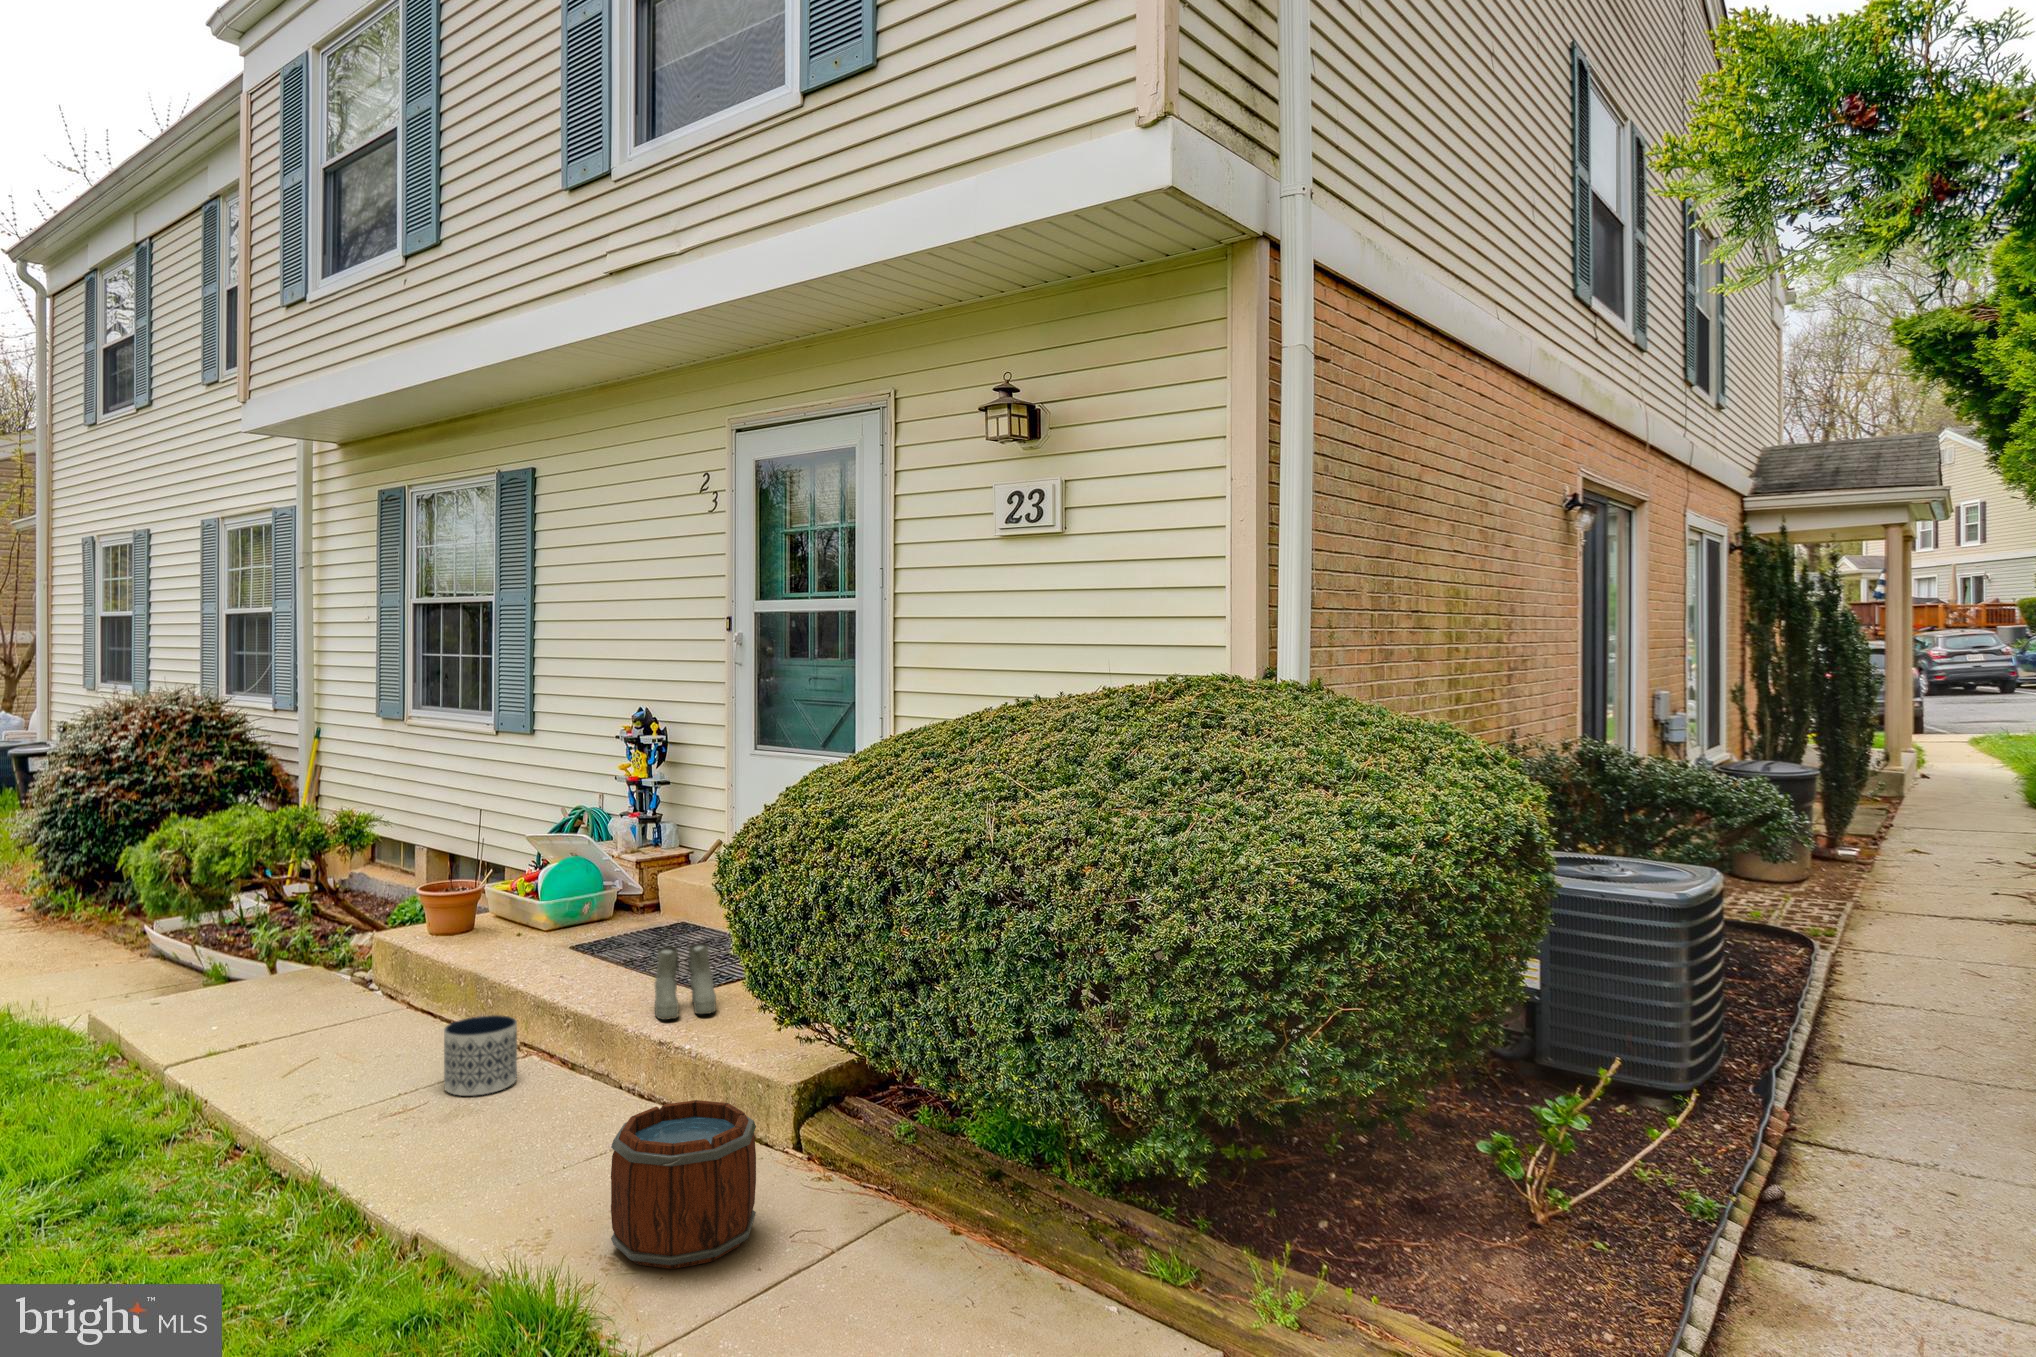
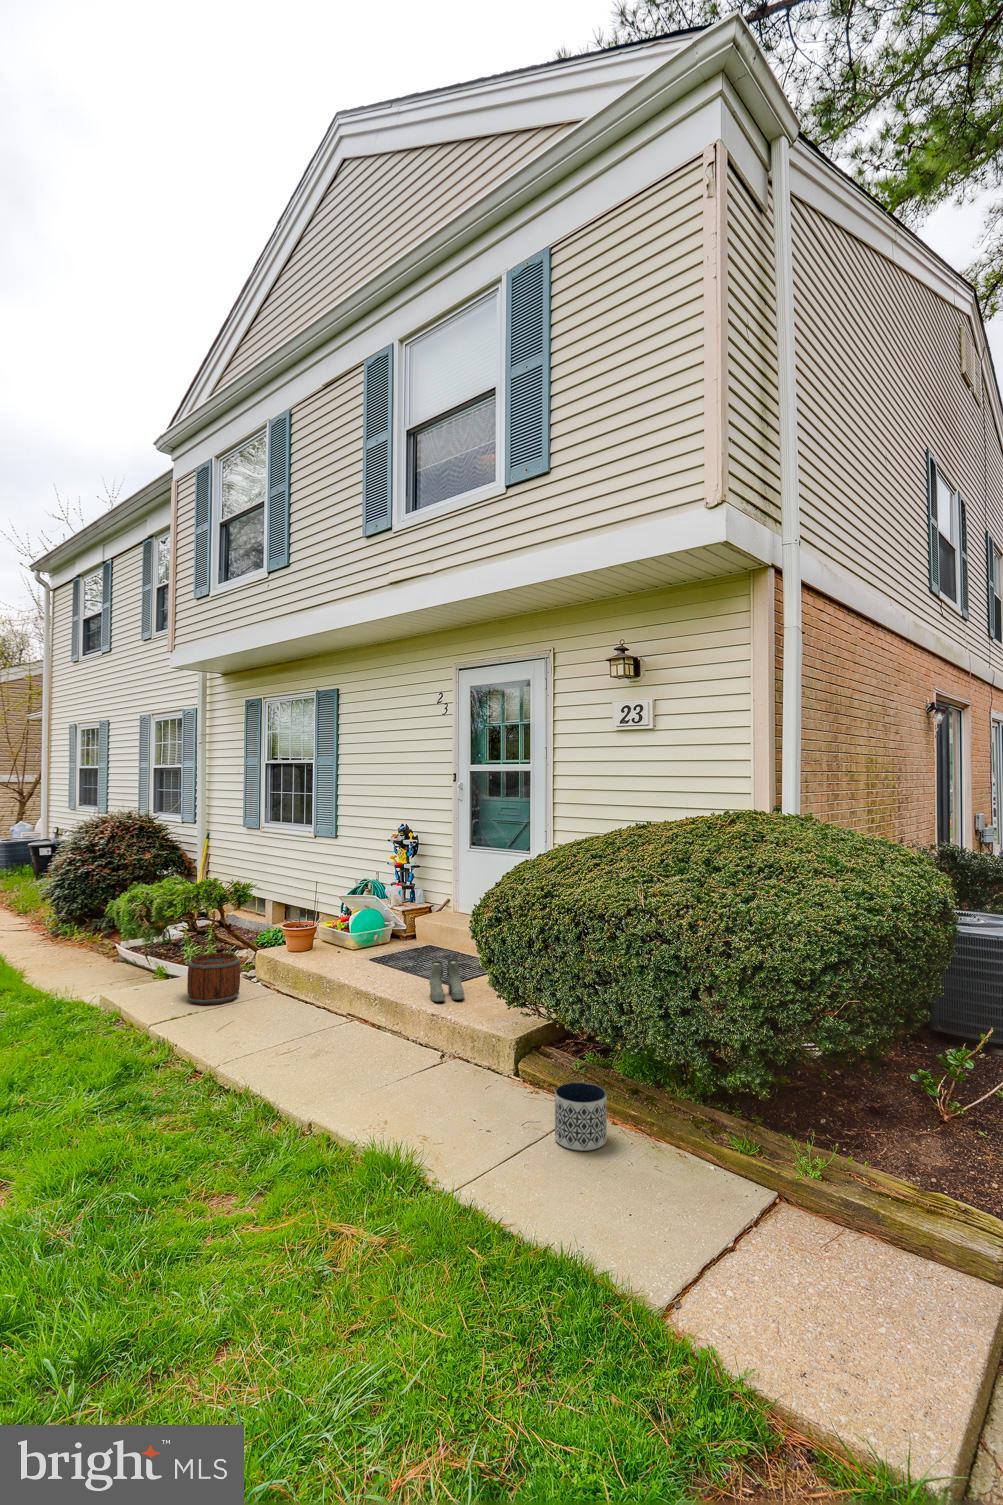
planter: present [444,1015,517,1096] -> present [555,1082,607,1151]
bucket: present [611,1100,756,1269] -> present [187,953,240,1005]

